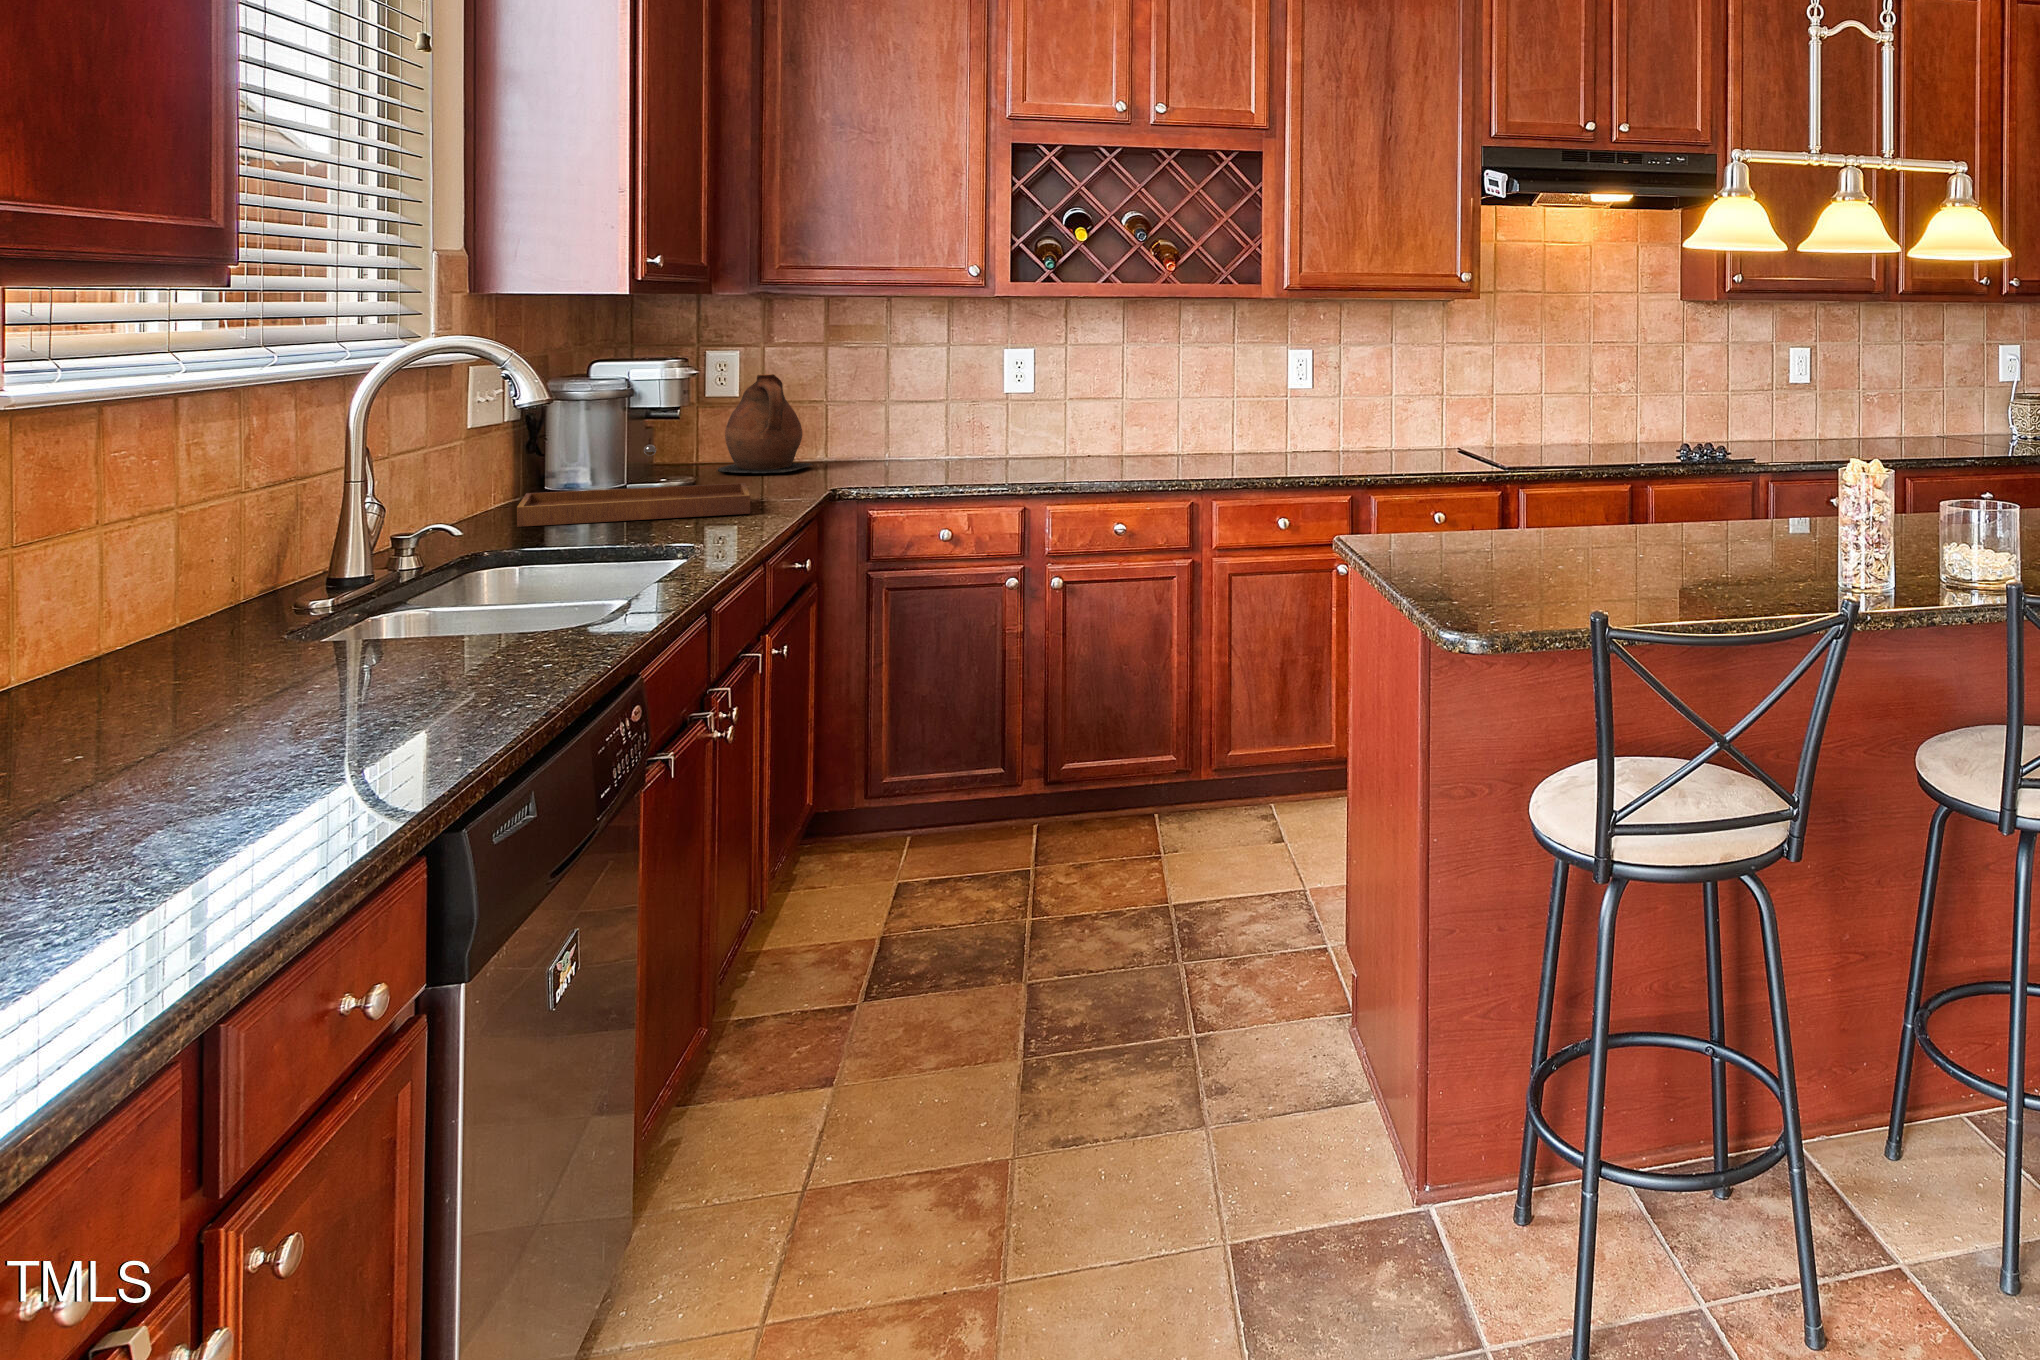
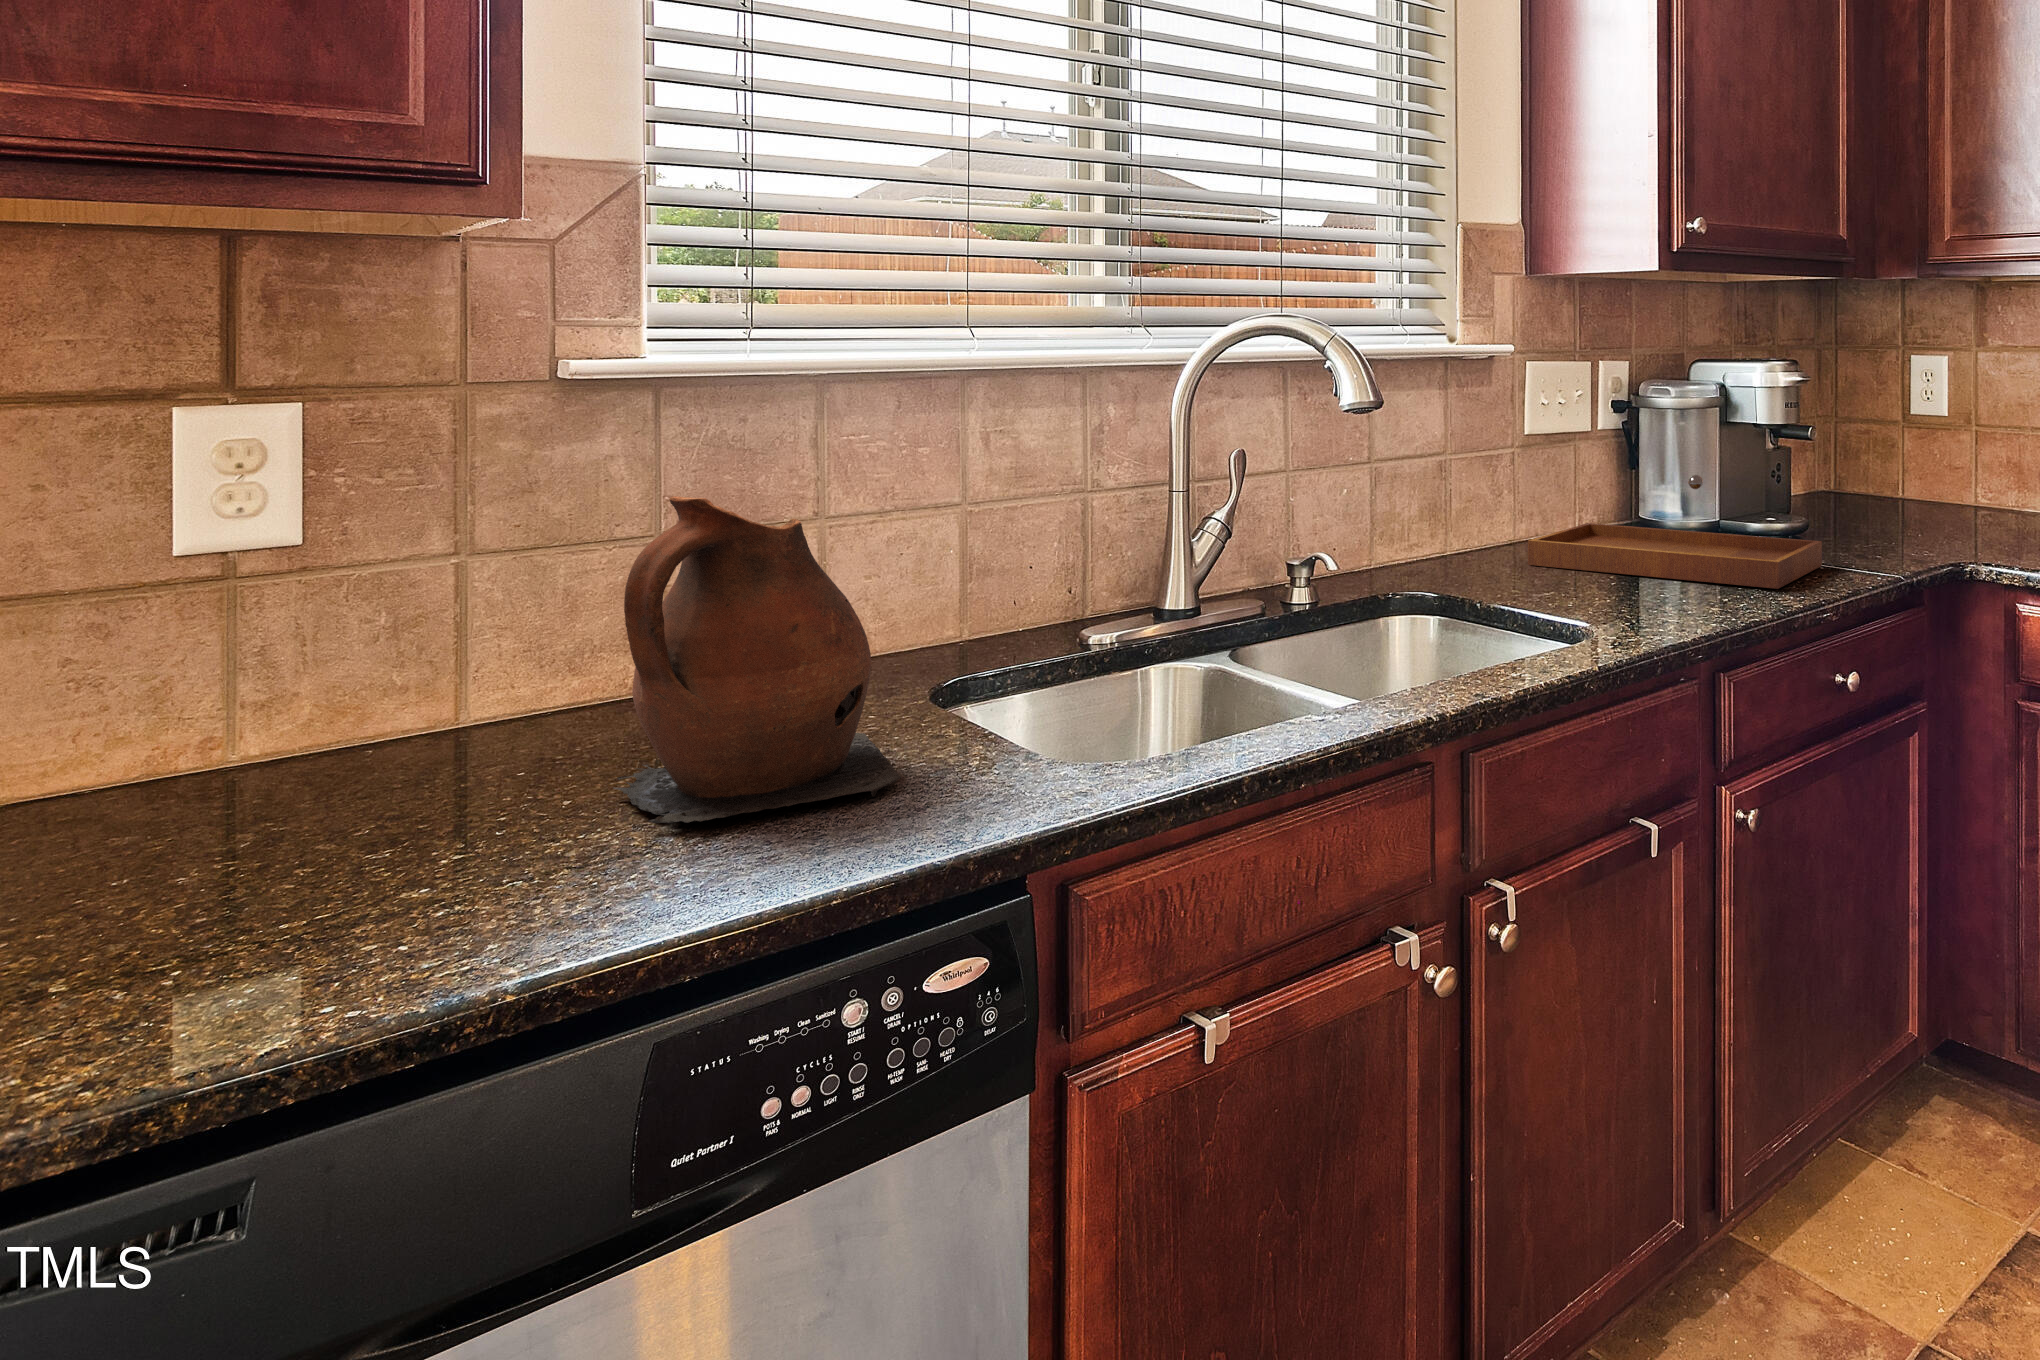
ceramic pitcher: present [718,374,813,473] -> present [613,496,901,823]

